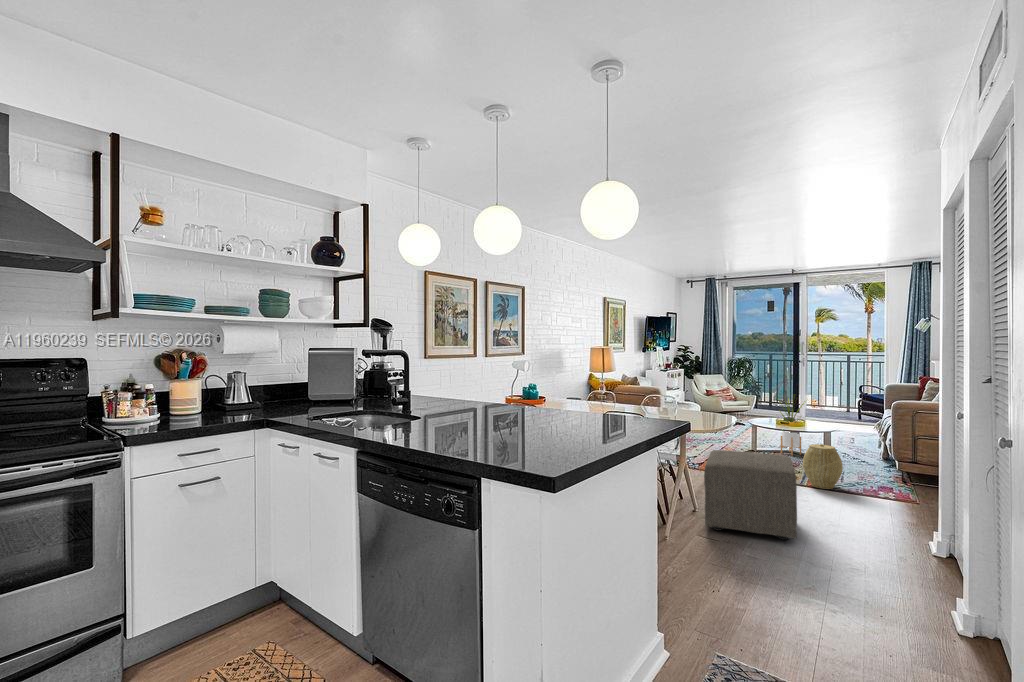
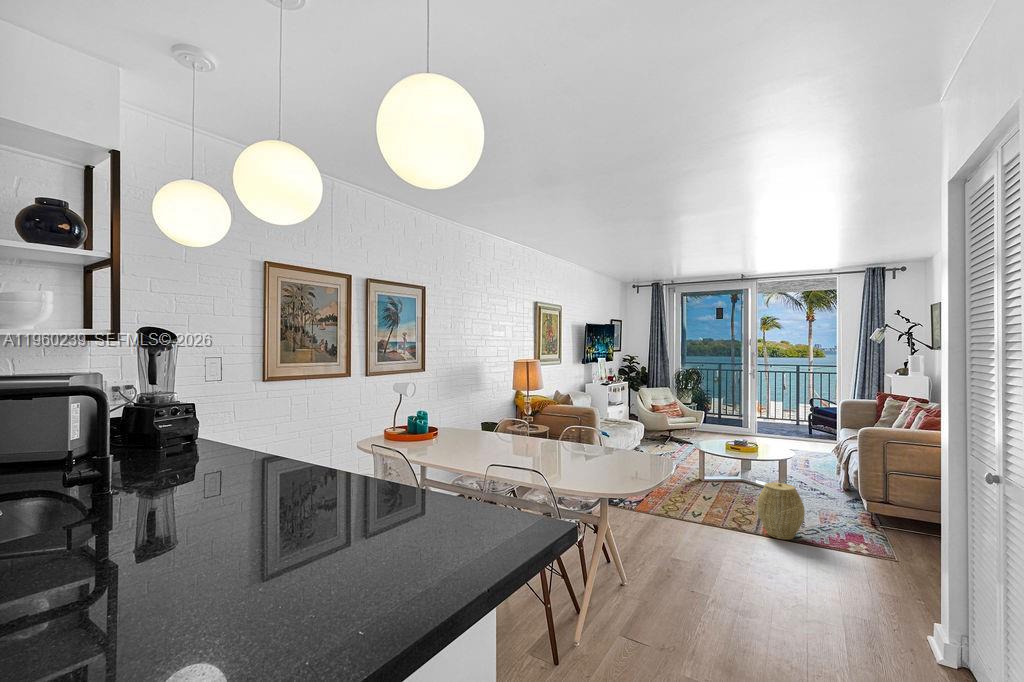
house plant: present [779,398,804,455] -> none [722,413,763,487]
ottoman: present [704,450,797,540] -> none [630,502,755,642]

